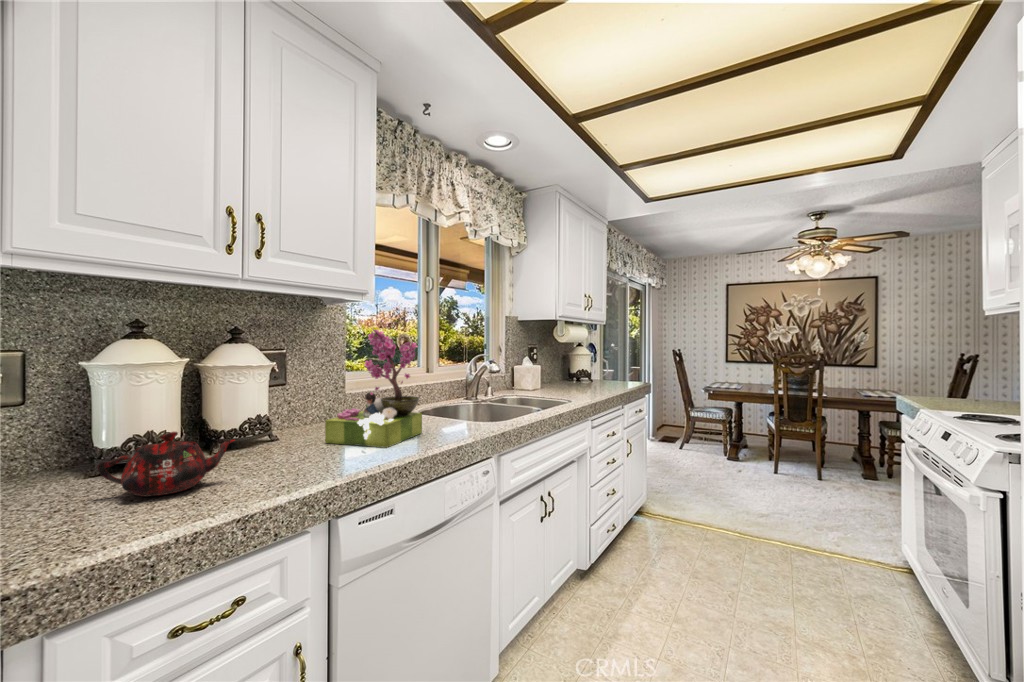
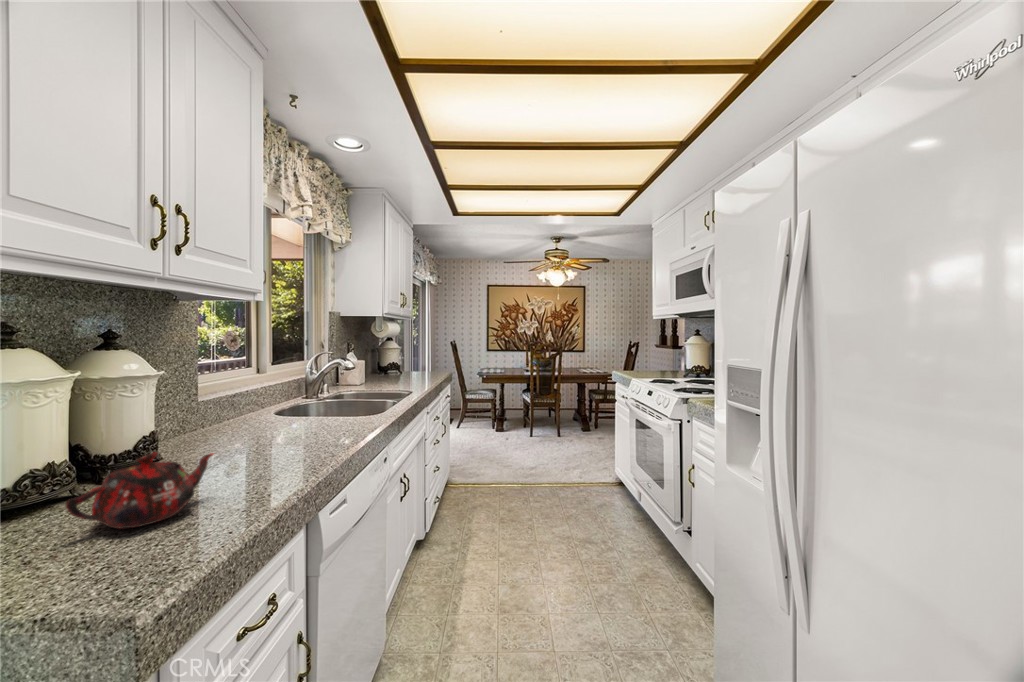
flower arrangement: present [325,329,422,448] -> none [237,328,330,452]

